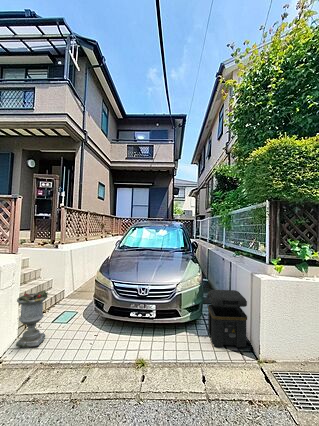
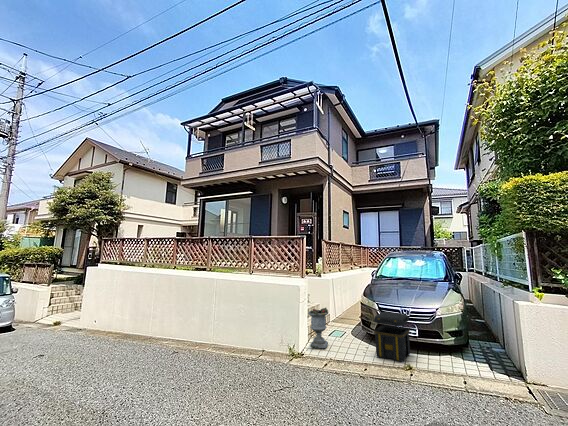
toolbox: present [208,290,247,347] -> present [374,312,410,362]

